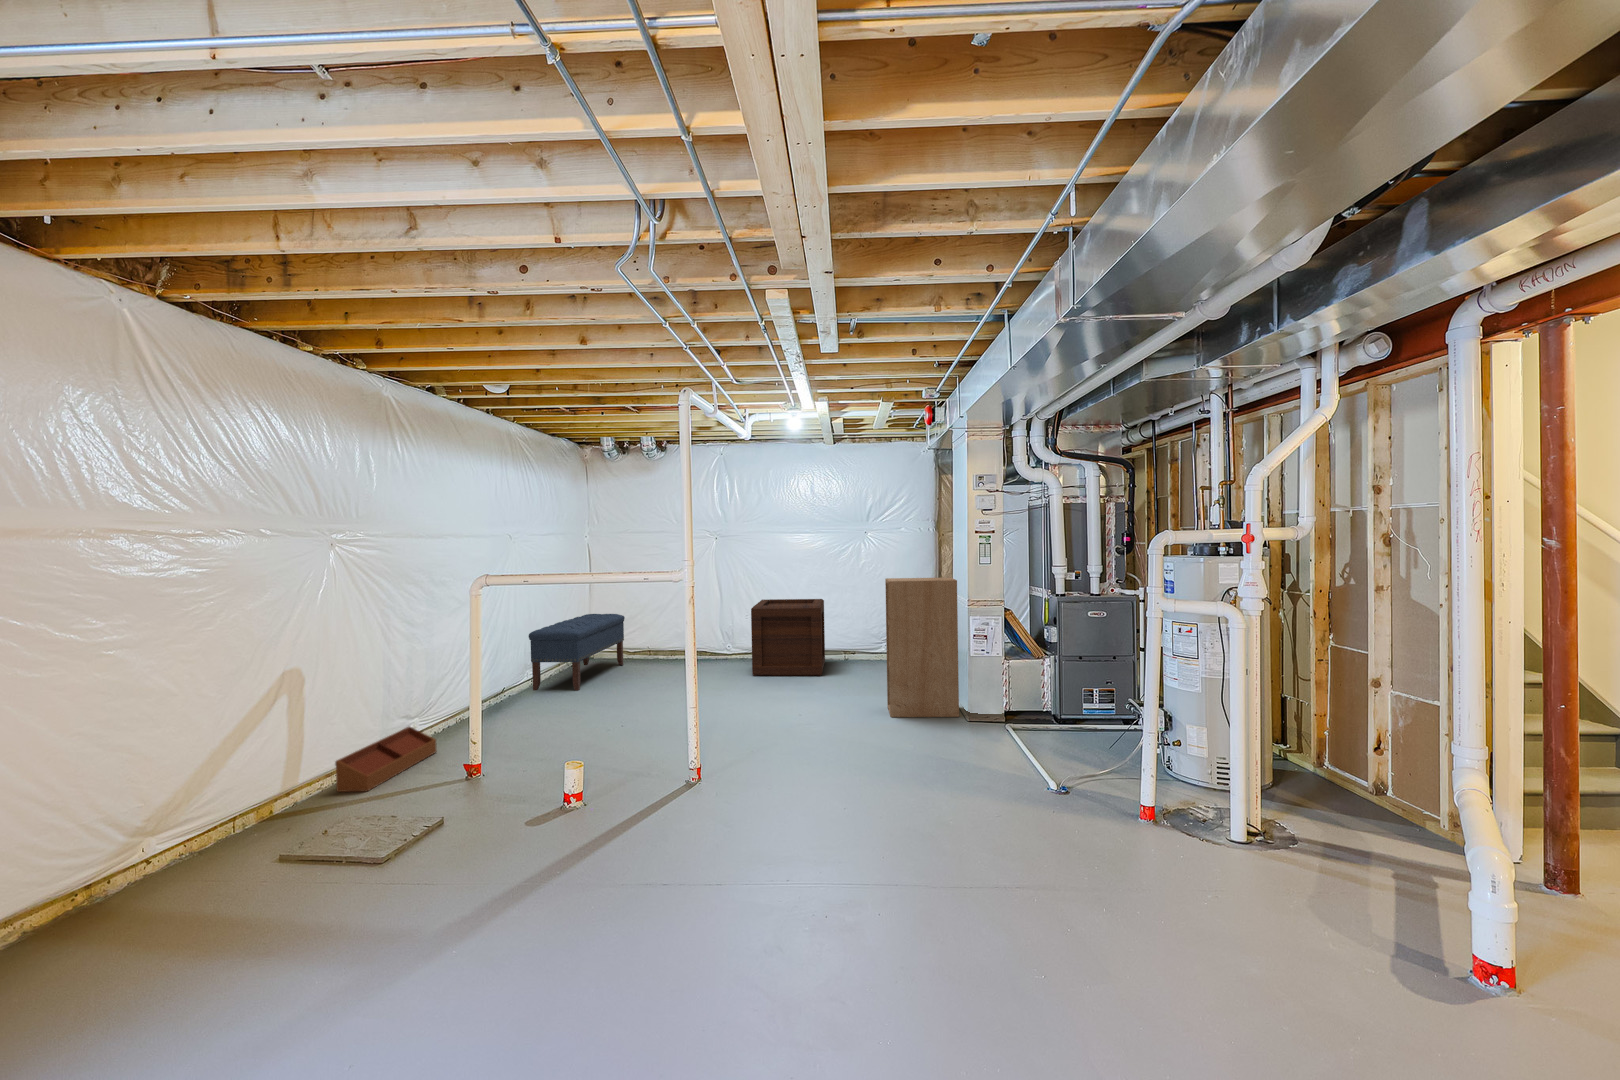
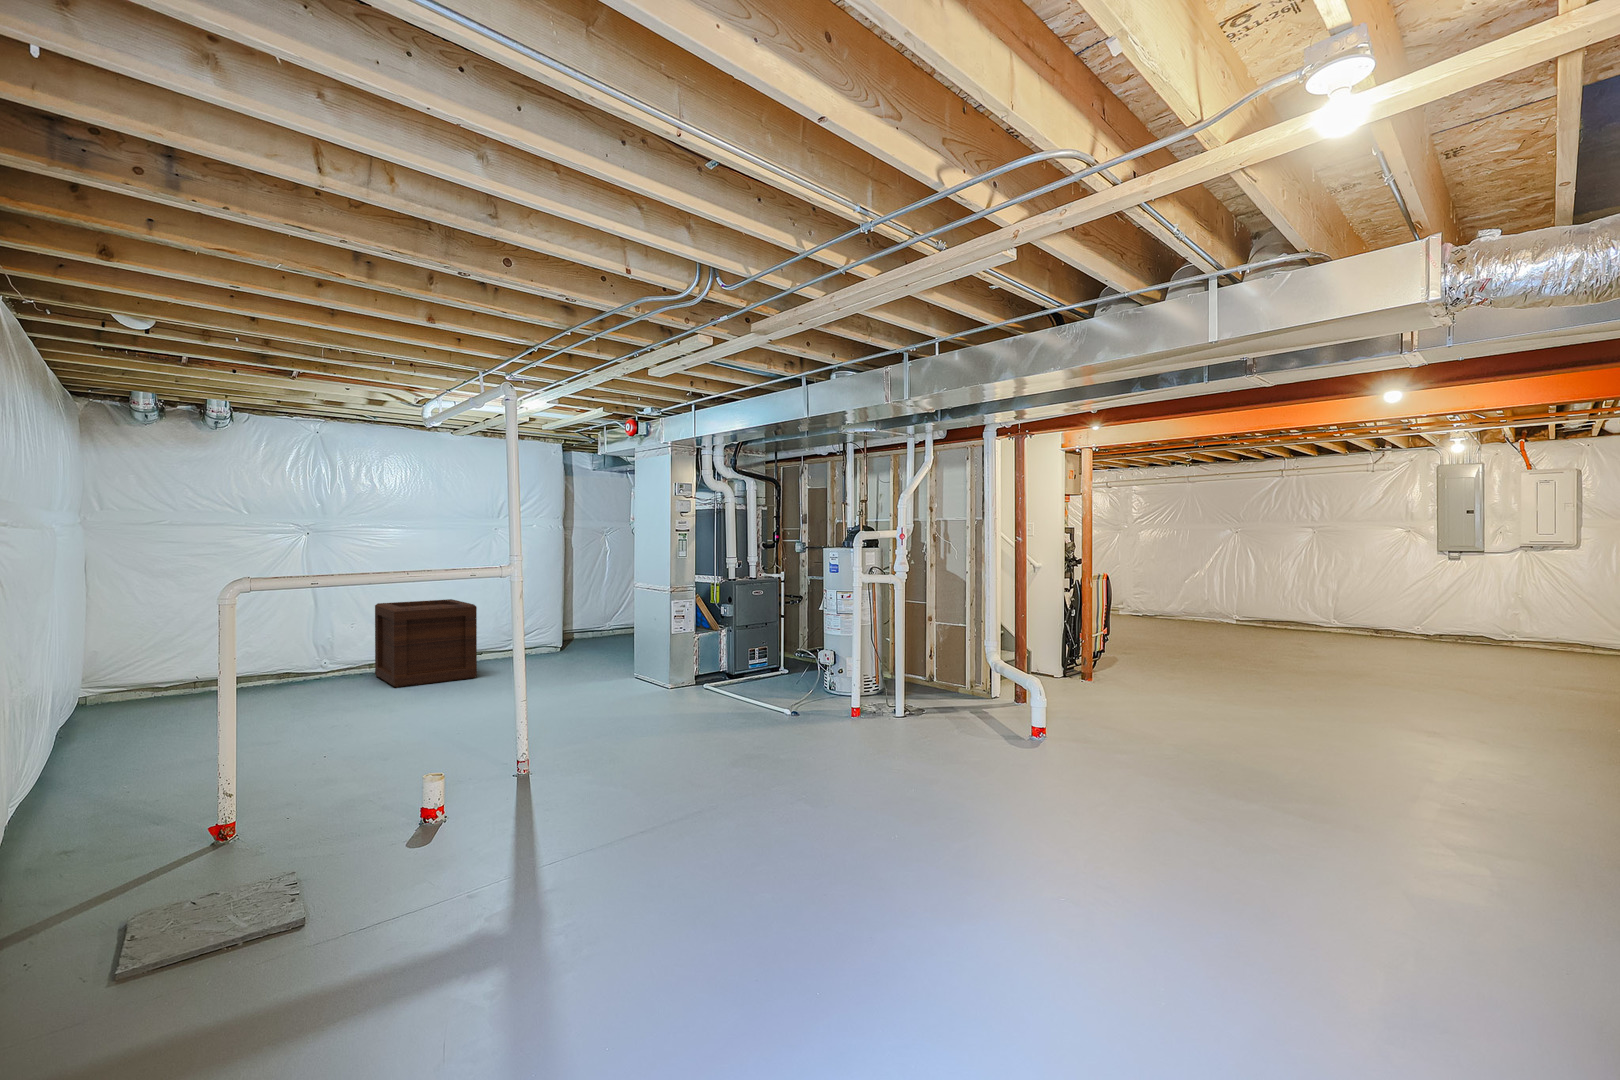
shelving unit: present [885,577,959,717] -> none [590,568,660,694]
bench: present [529,614,625,691] -> none [75,633,173,744]
storage bin: present [335,727,437,792] -> none [66,784,126,866]

